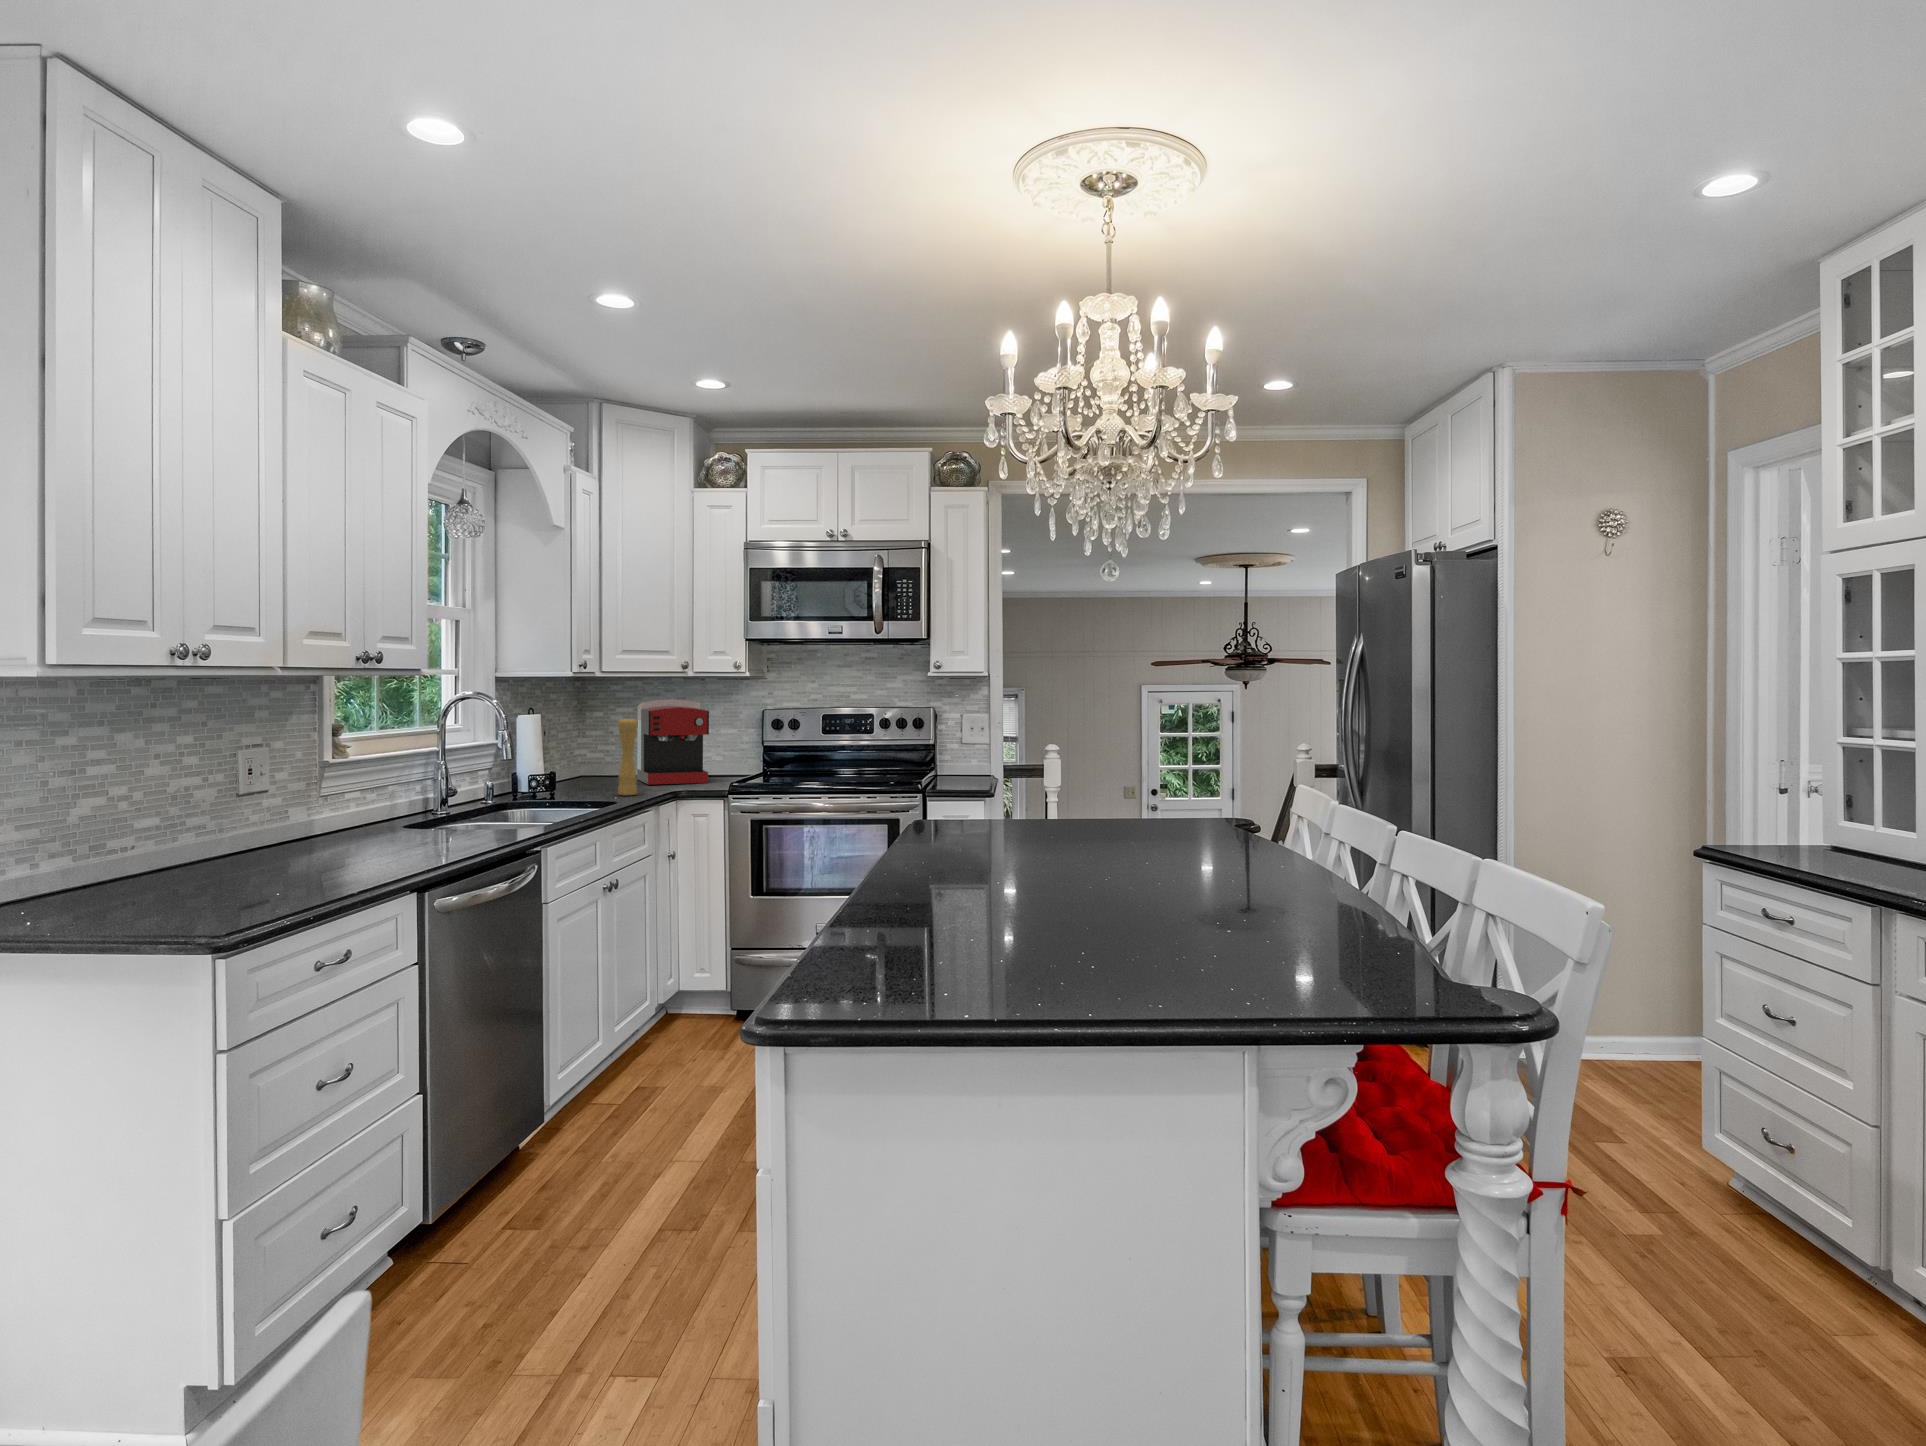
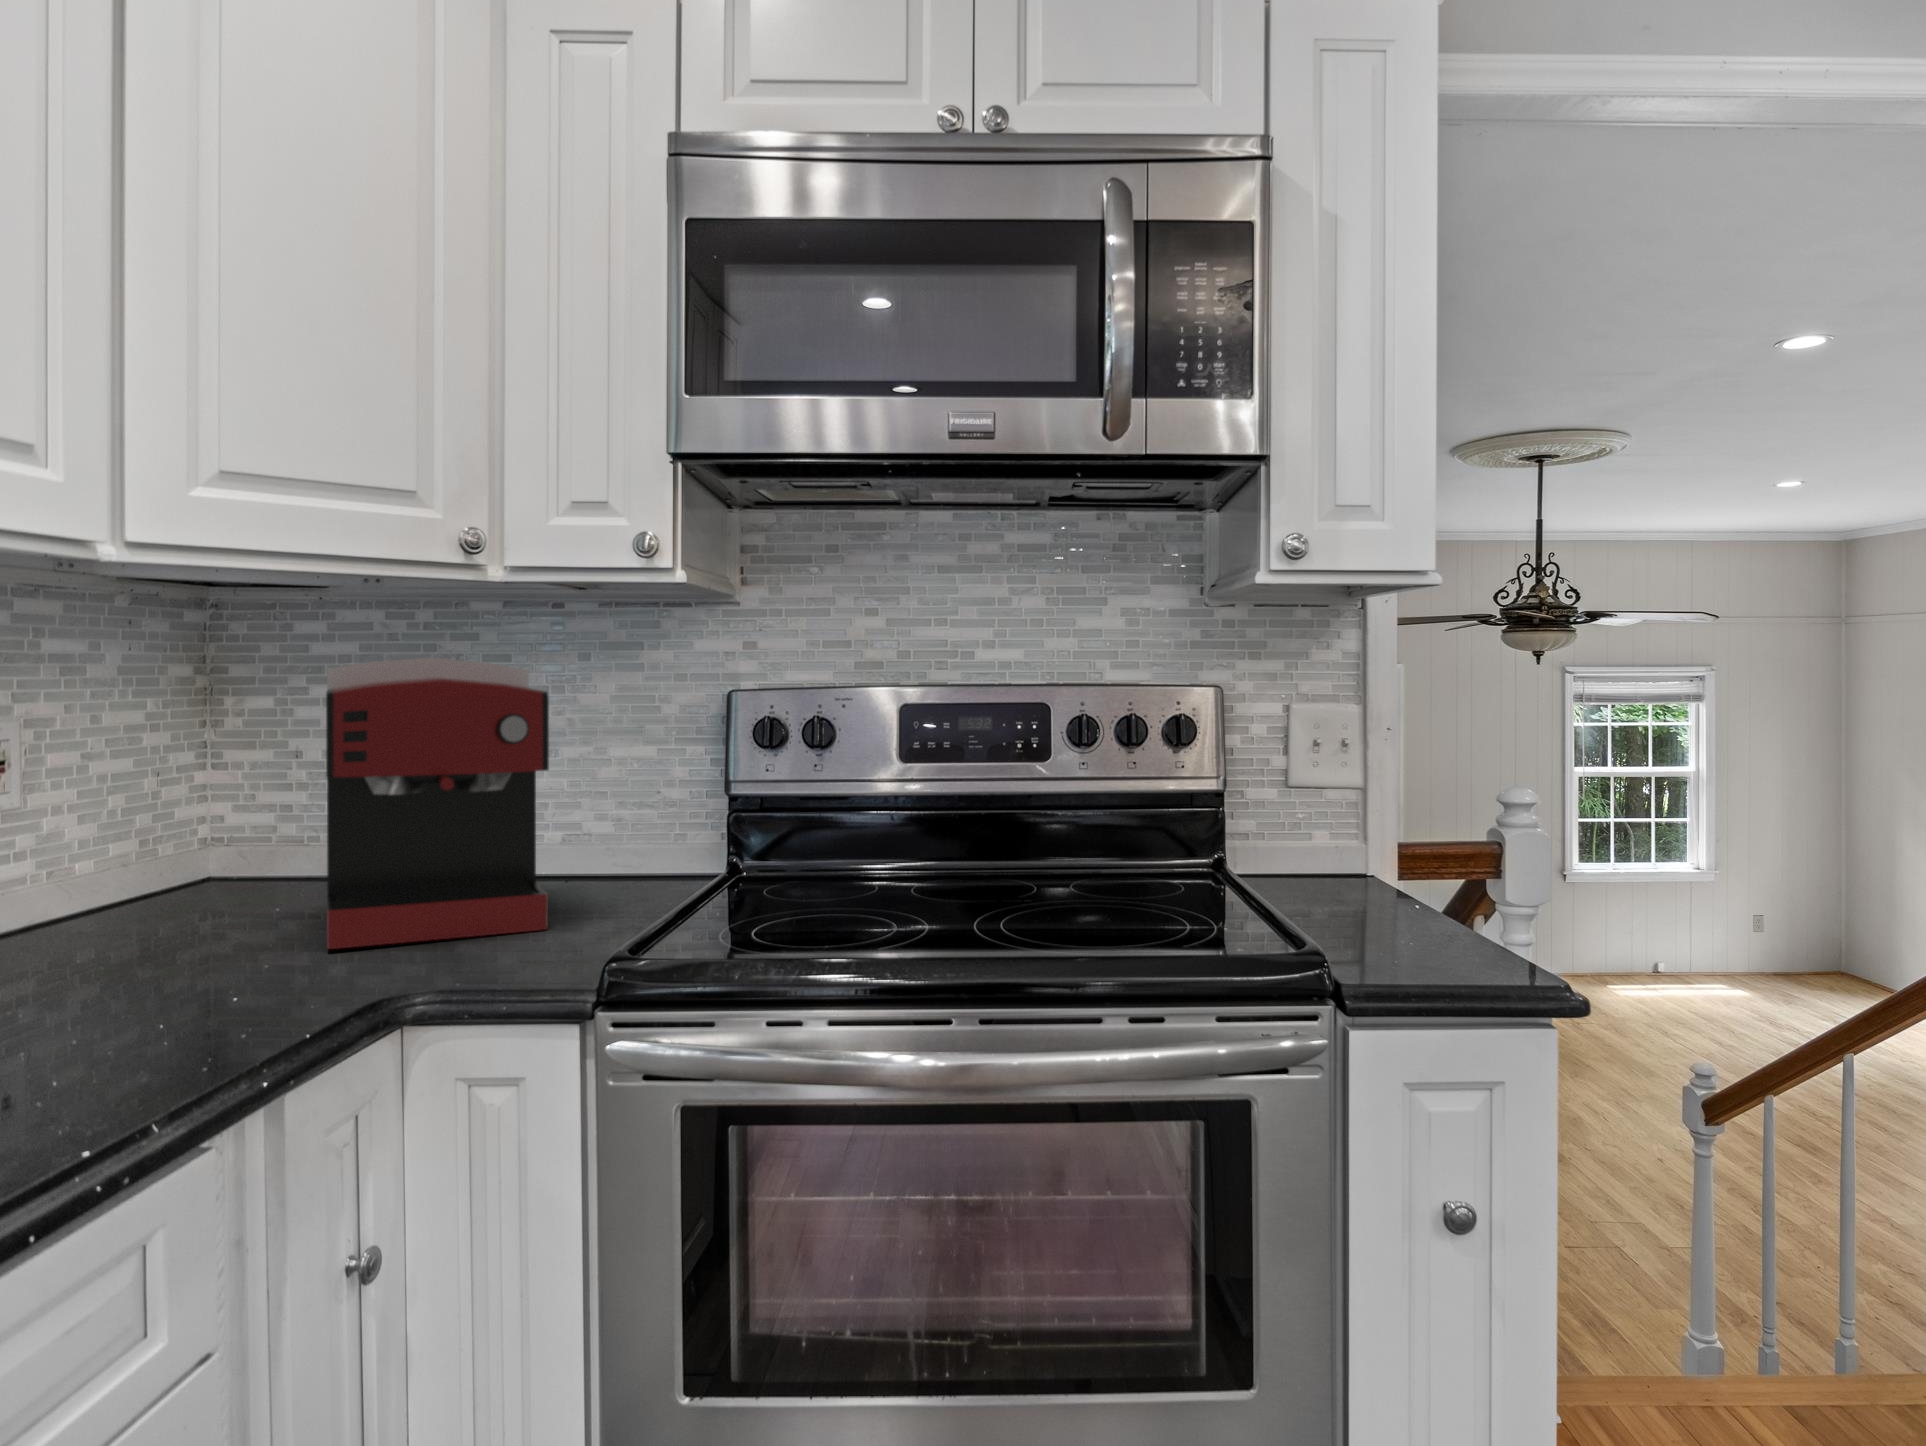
pepper mill: present [618,718,638,795] -> none [115,713,214,1047]

